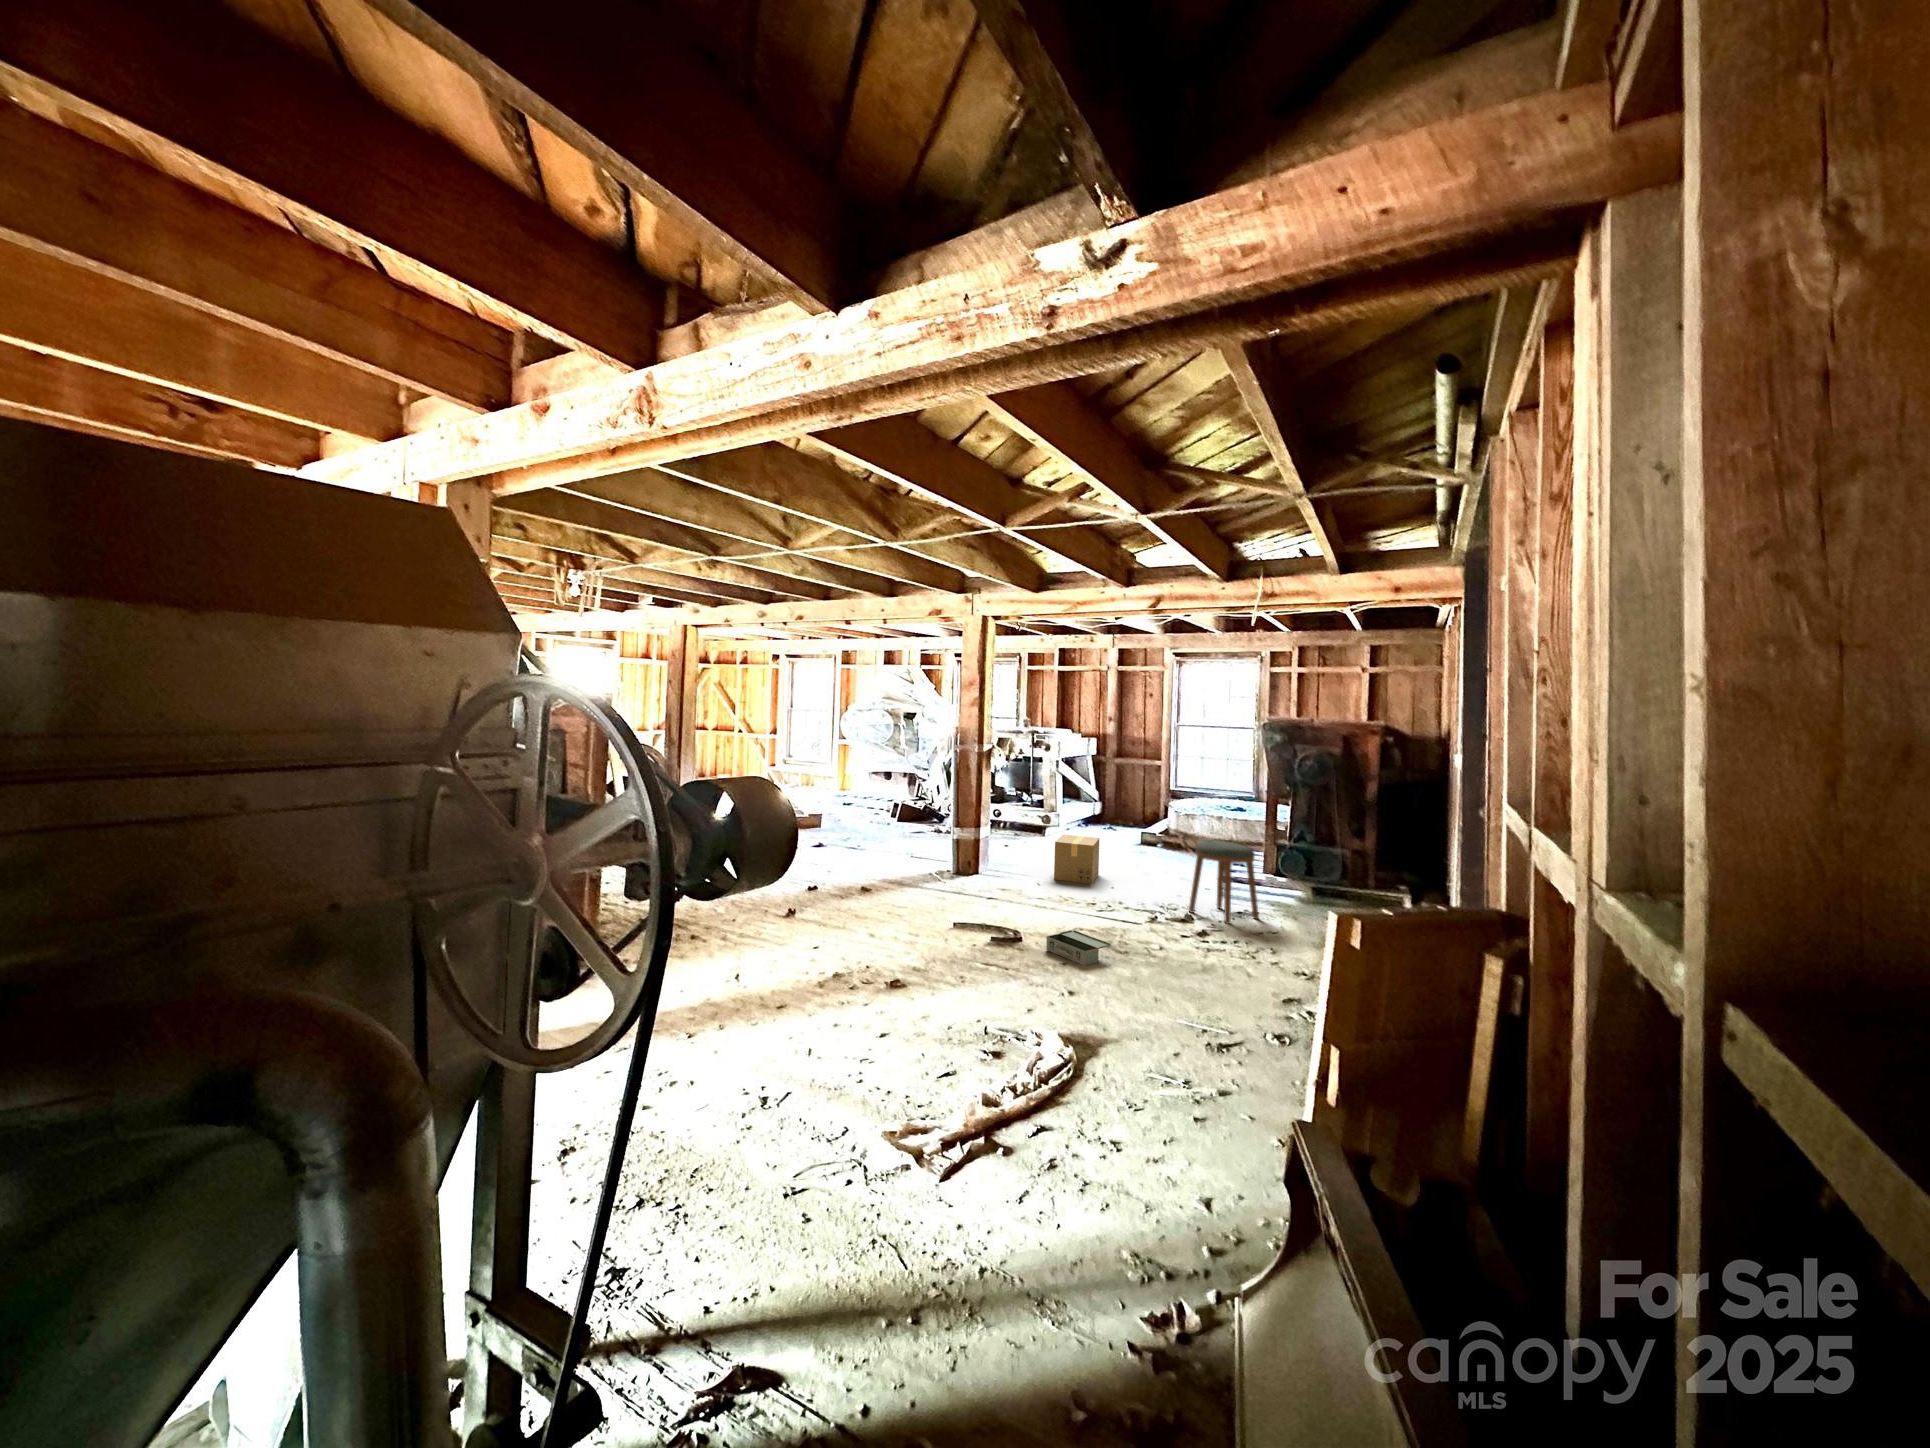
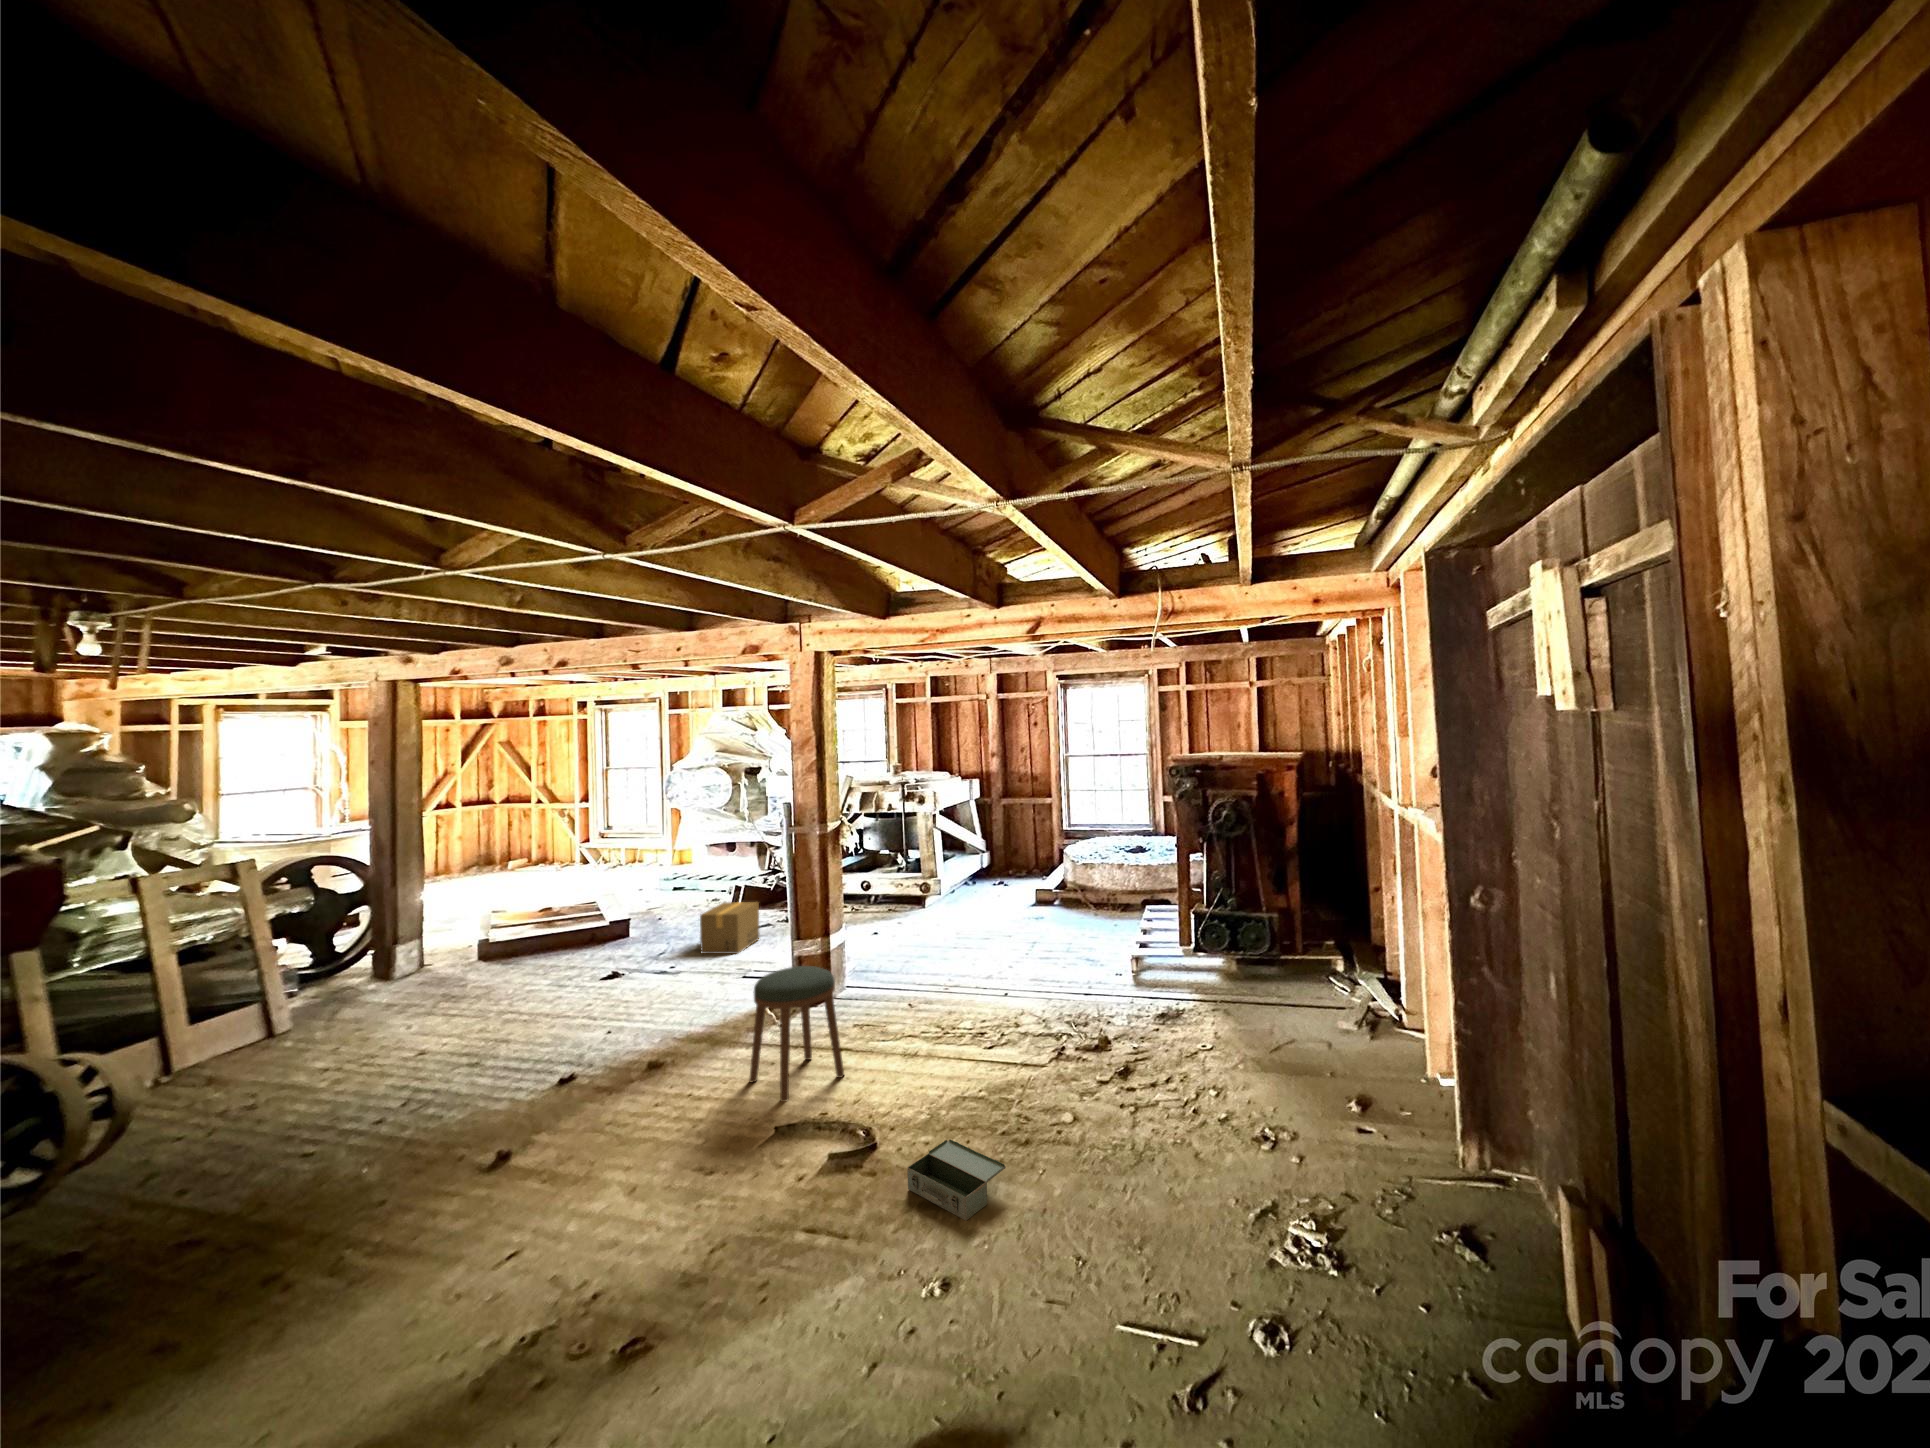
cardboard box: present [1054,835,1099,883] -> present [700,902,760,954]
stool: present [1189,841,1259,924] -> present [749,966,844,1102]

